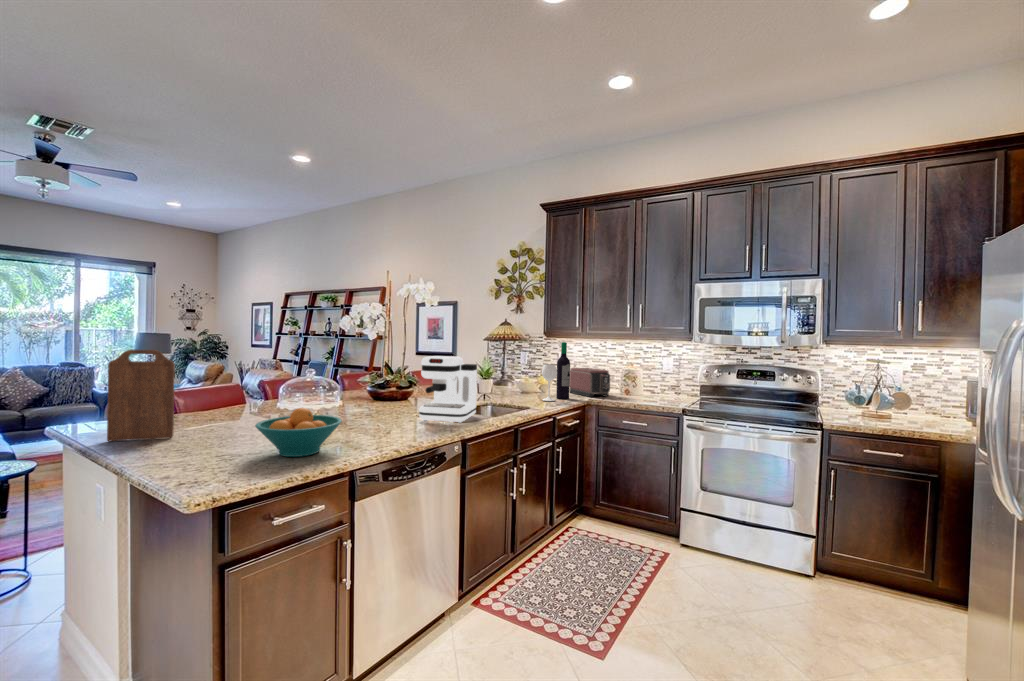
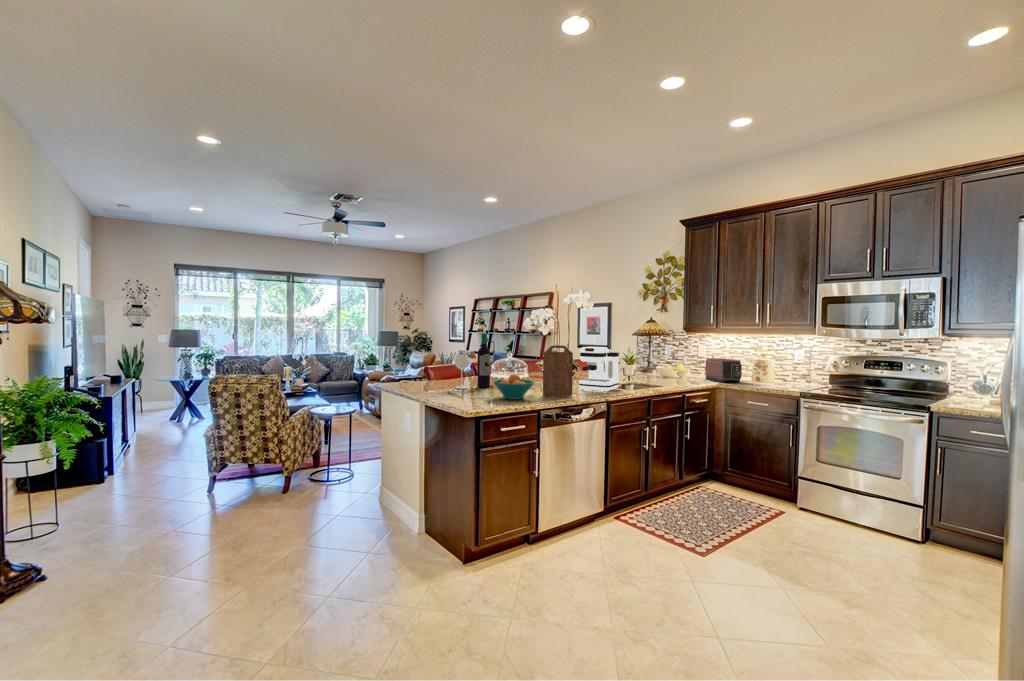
wine bottle: present [542,342,570,401] -> present [455,333,490,389]
cutting board: present [107,349,175,441] -> present [543,345,573,396]

